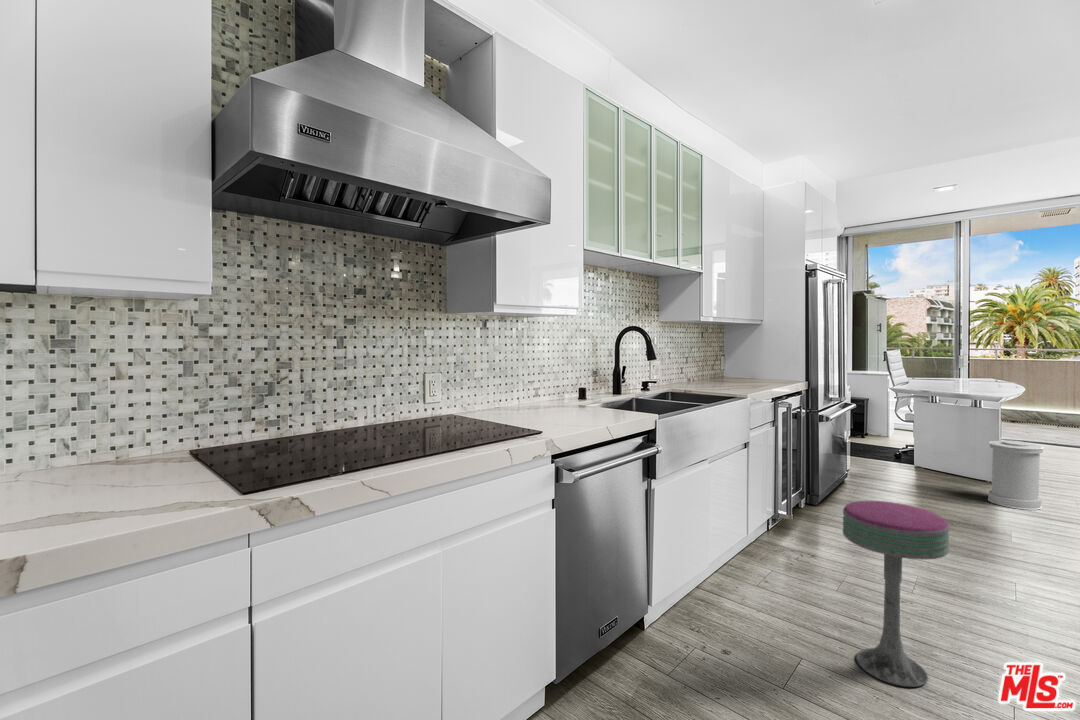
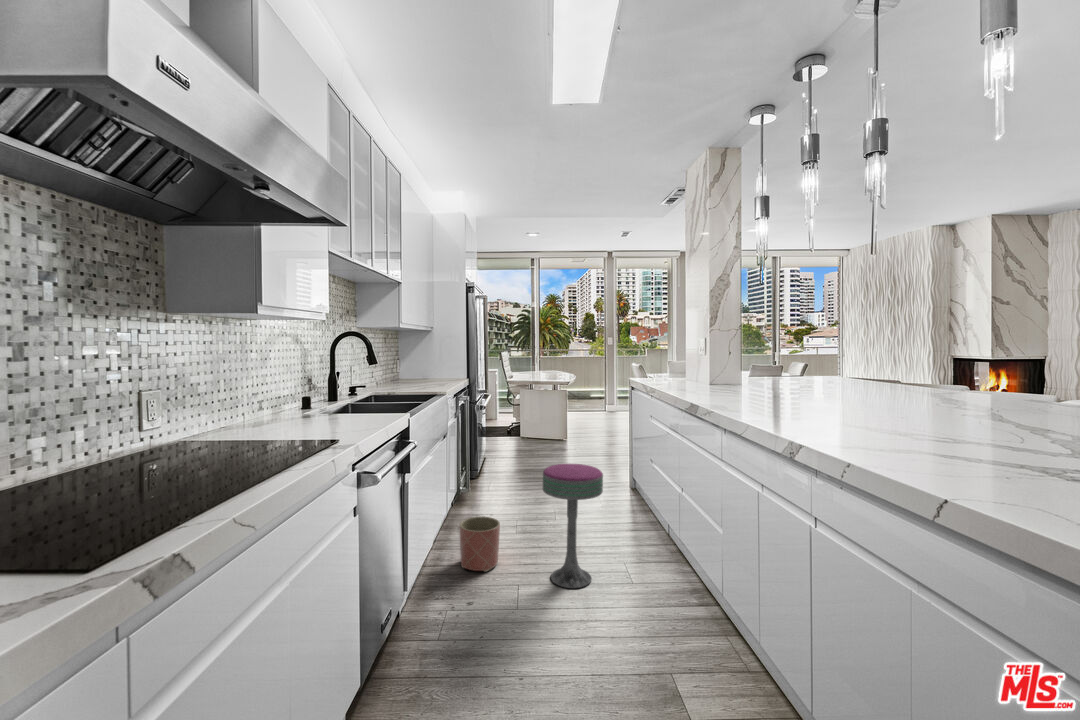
trash can: present [988,441,1044,510] -> none [566,413,593,457]
planter: none [739,545,793,616] -> present [459,516,500,572]

